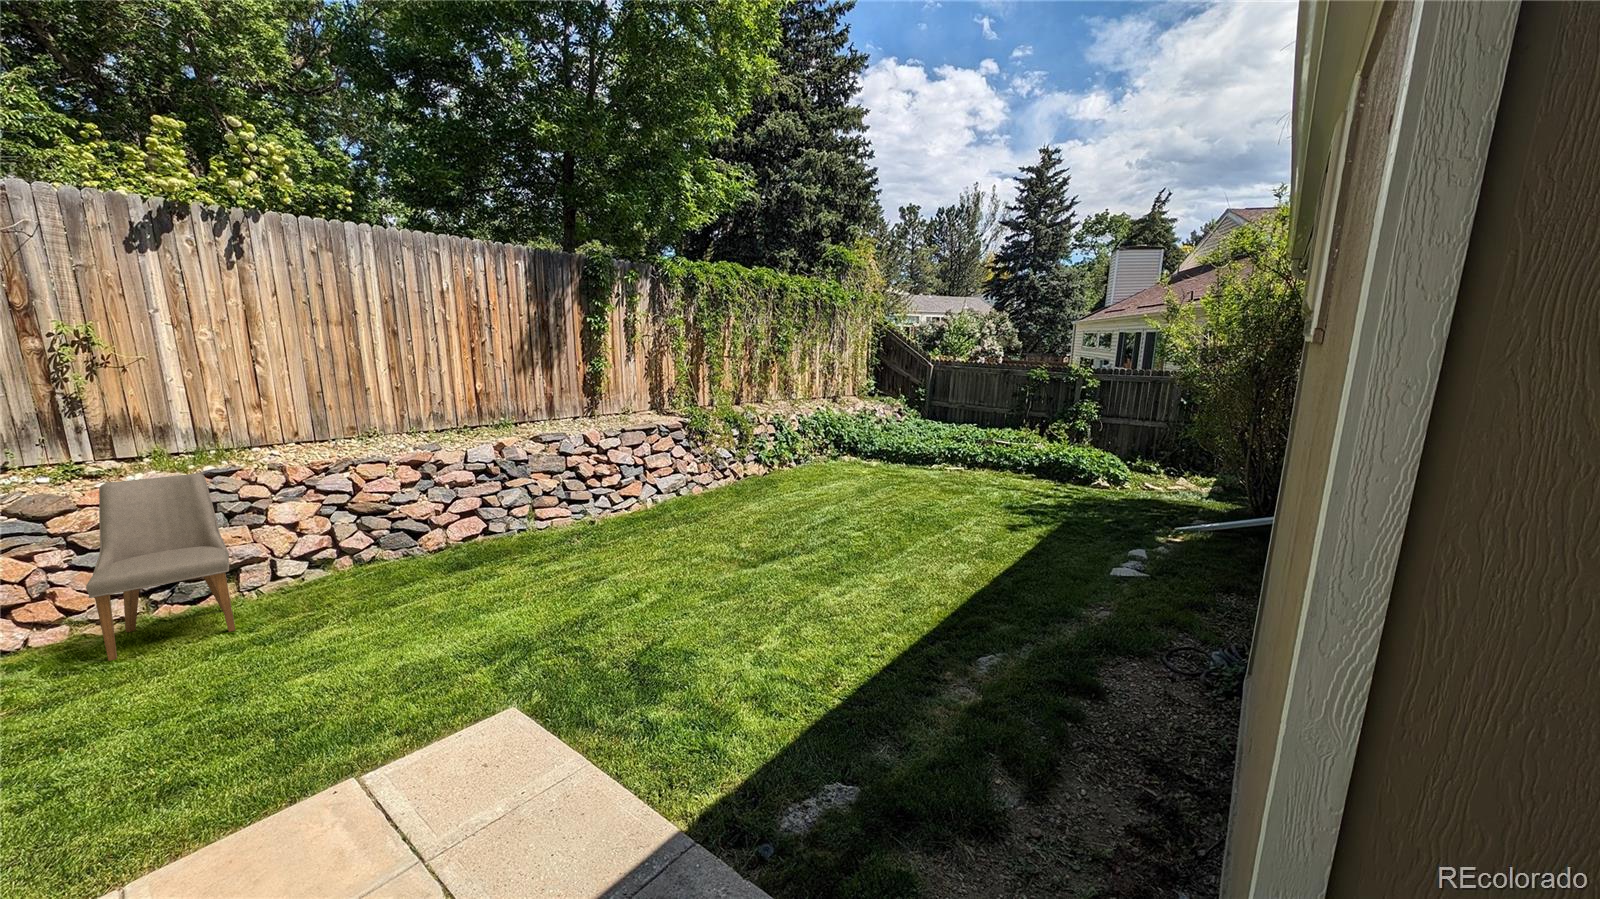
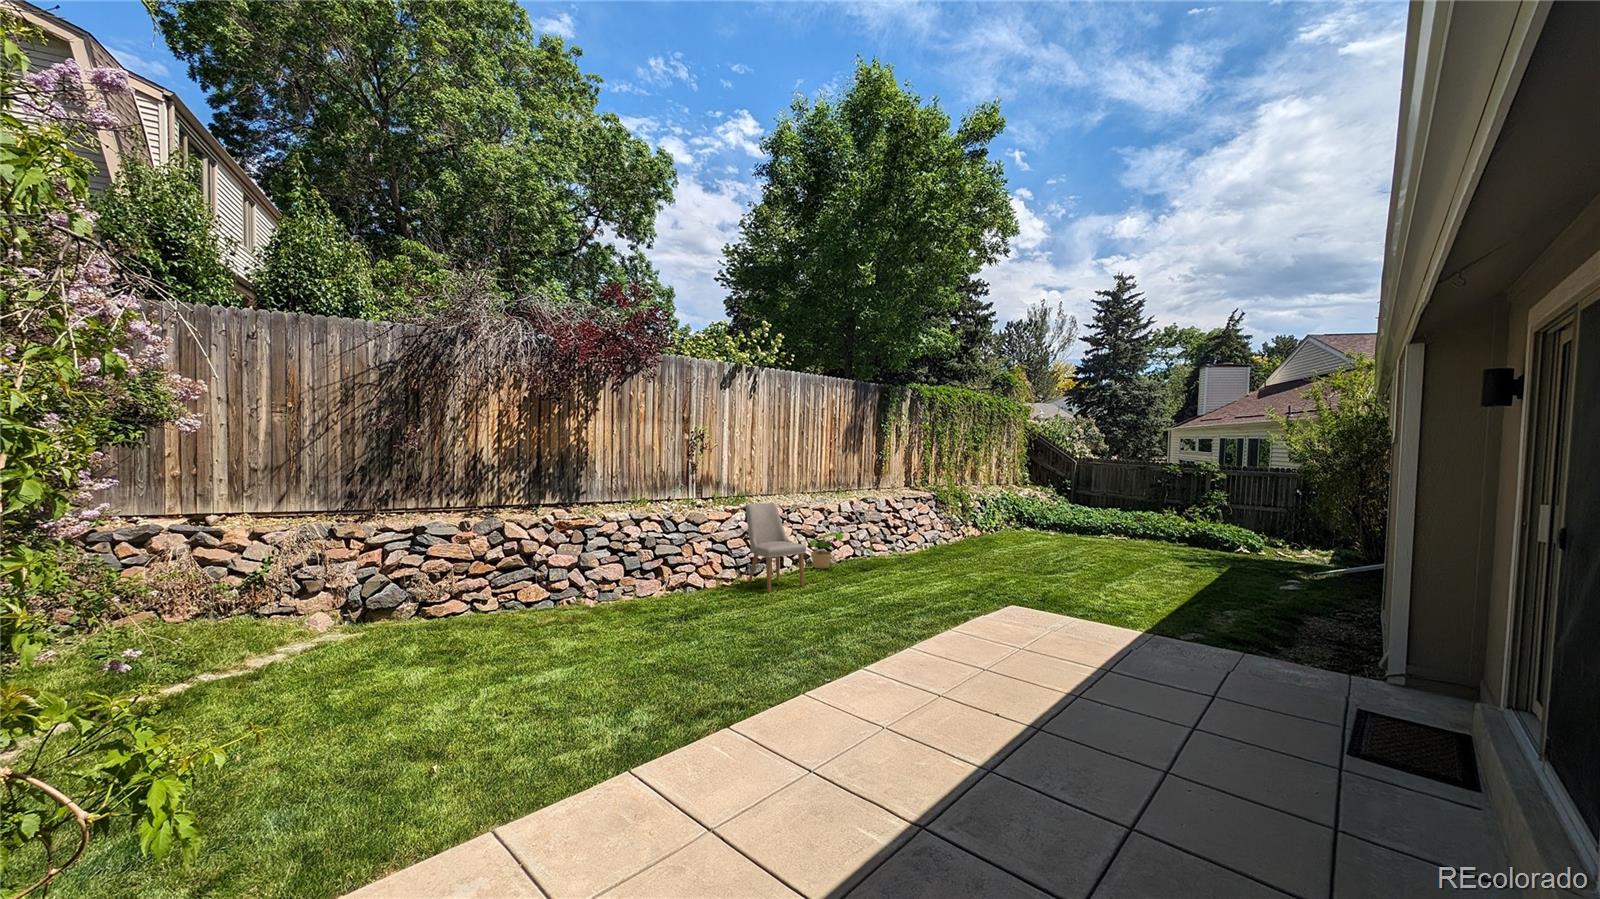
potted plant: none [349,509,414,566] -> present [810,532,843,568]

